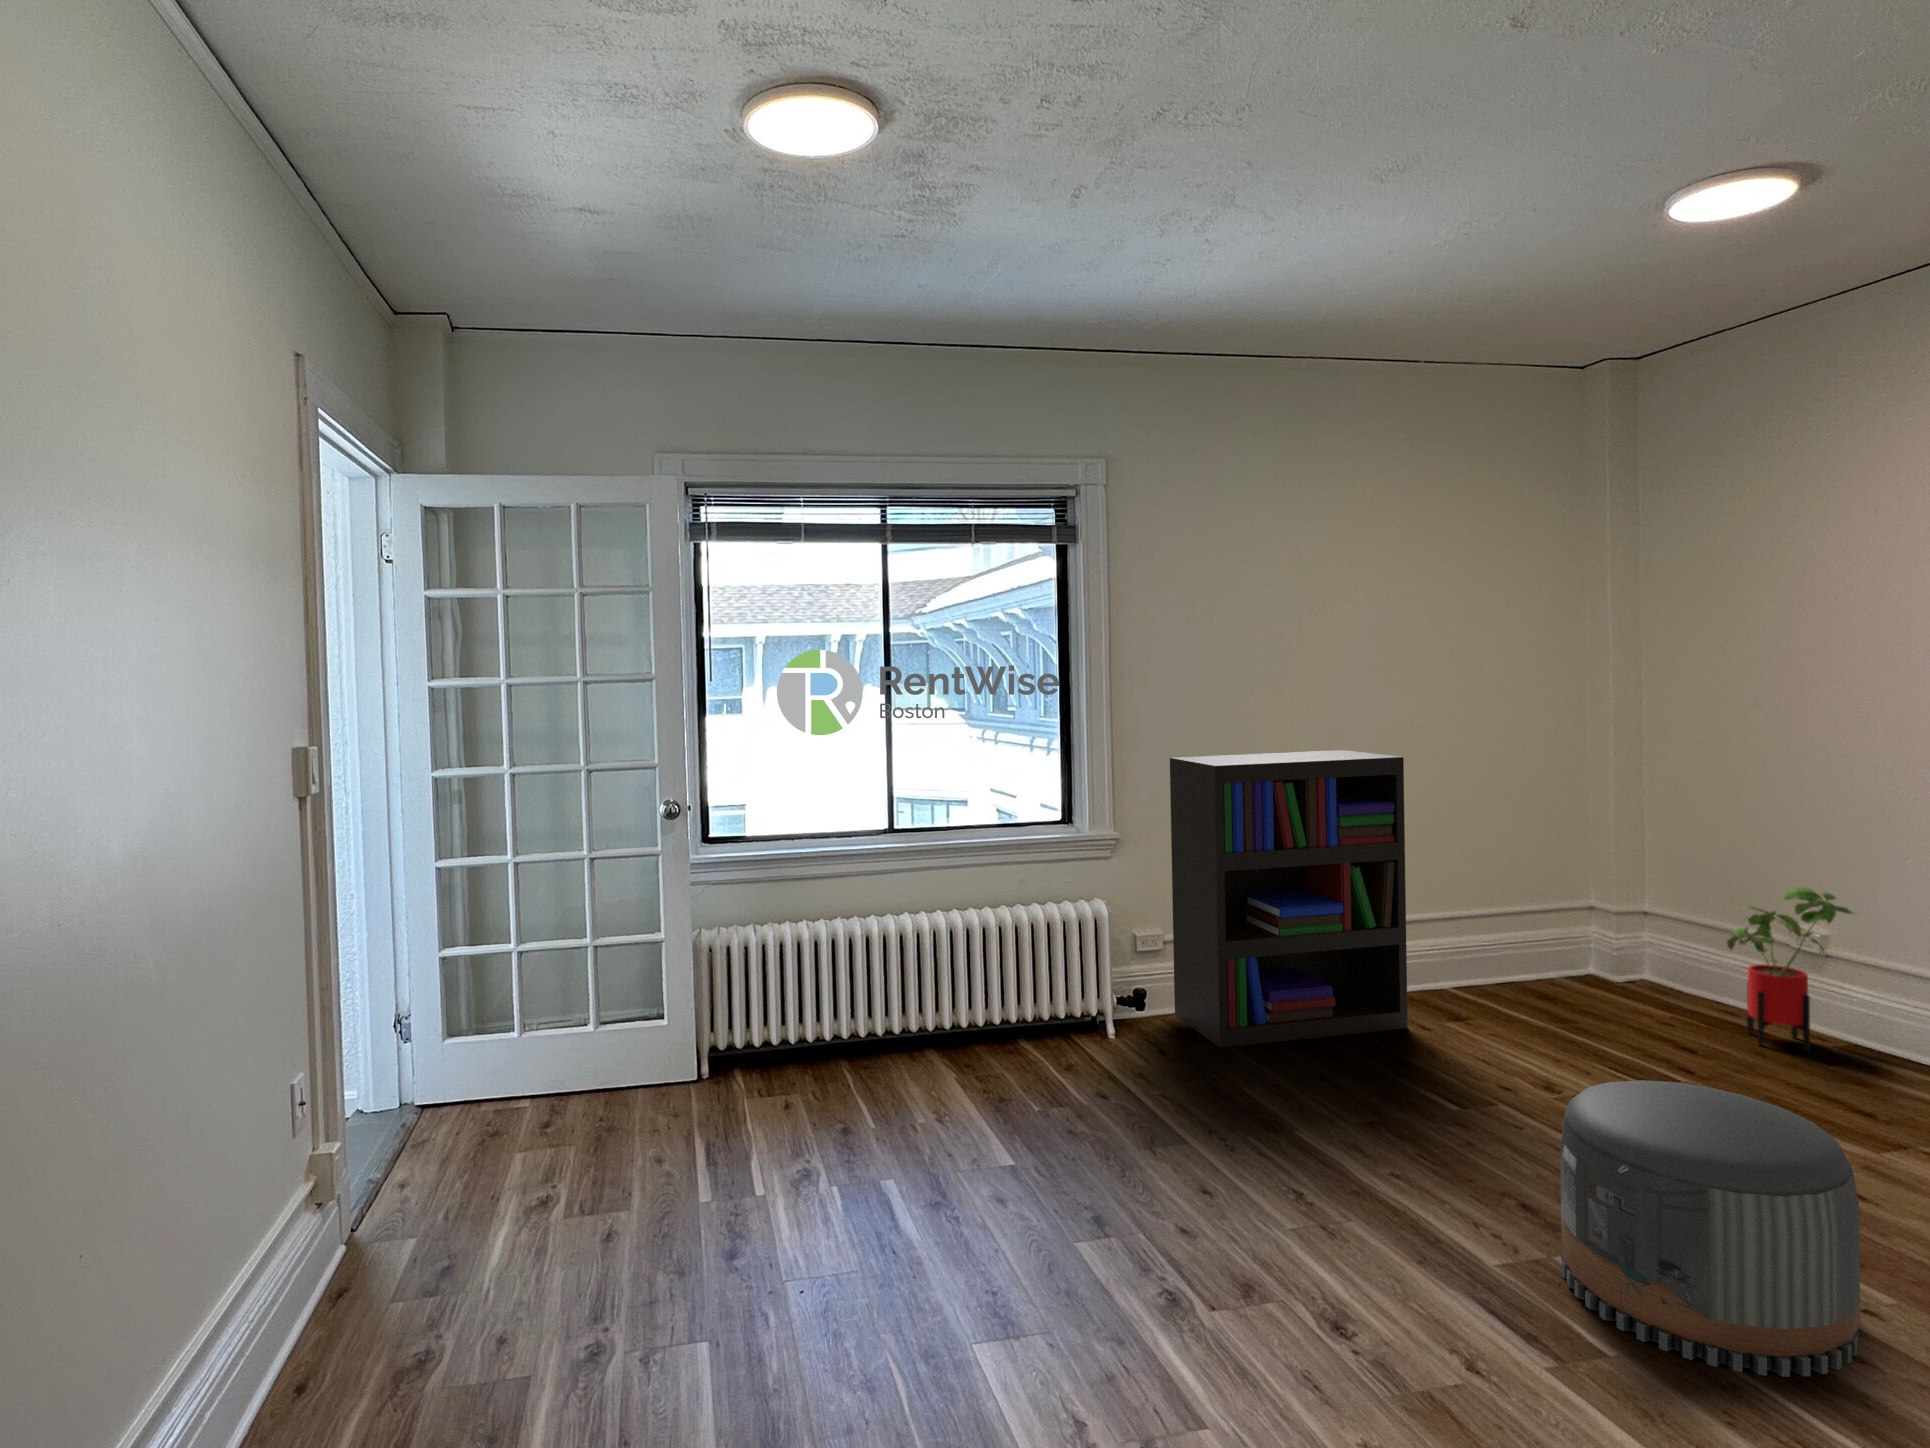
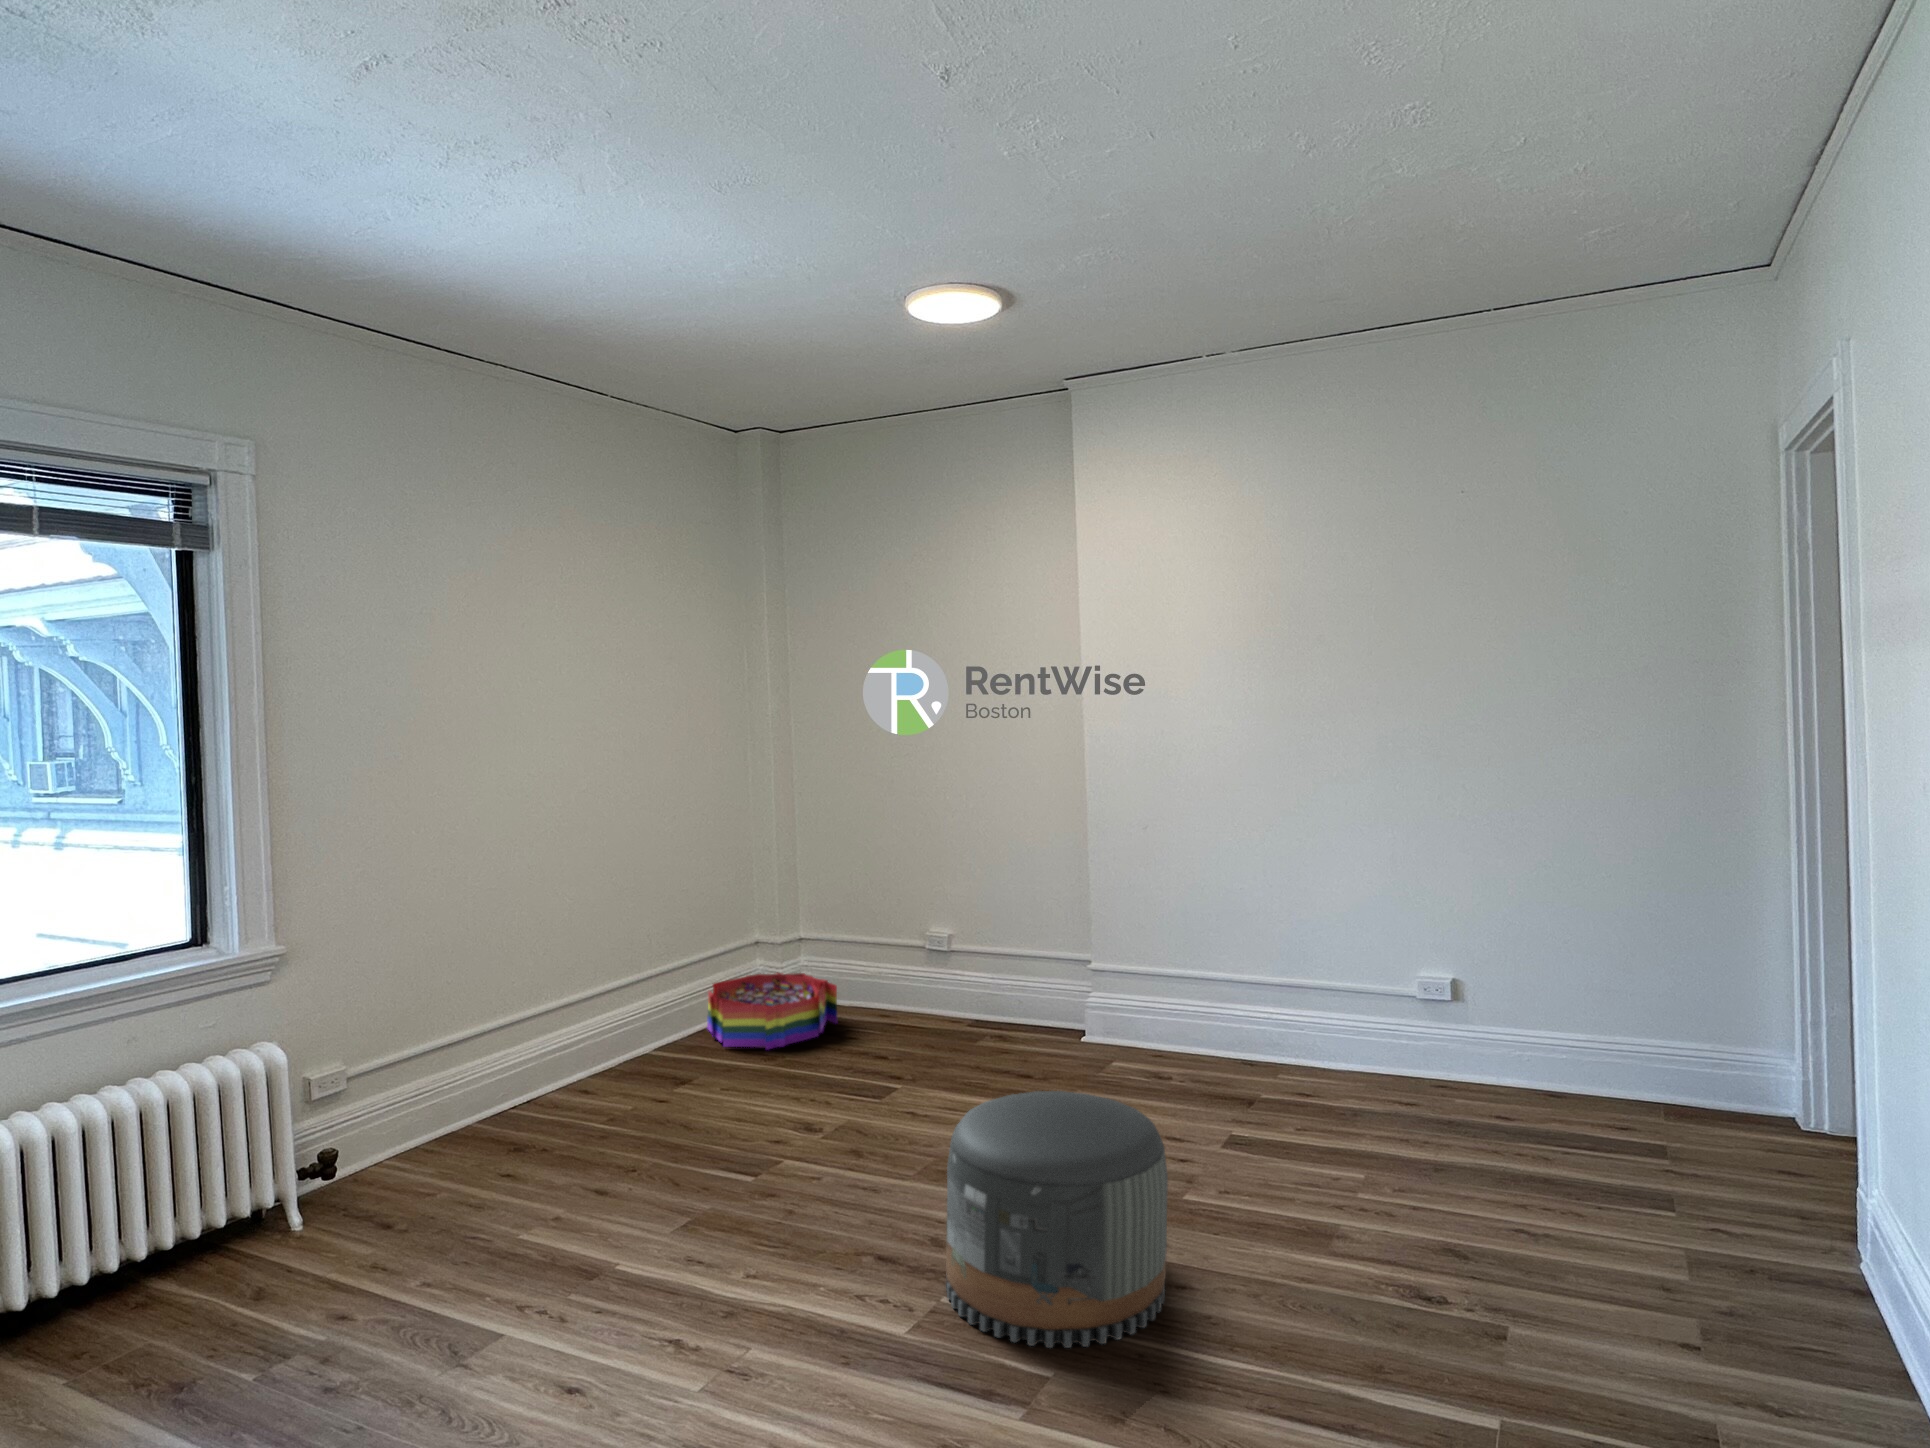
bookshelf: present [1170,750,1408,1048] -> none [355,790,645,1193]
house plant: present [1727,887,1854,1050] -> none [901,893,988,1040]
storage bin: none [1511,943,1660,1016] -> present [707,973,837,1050]

